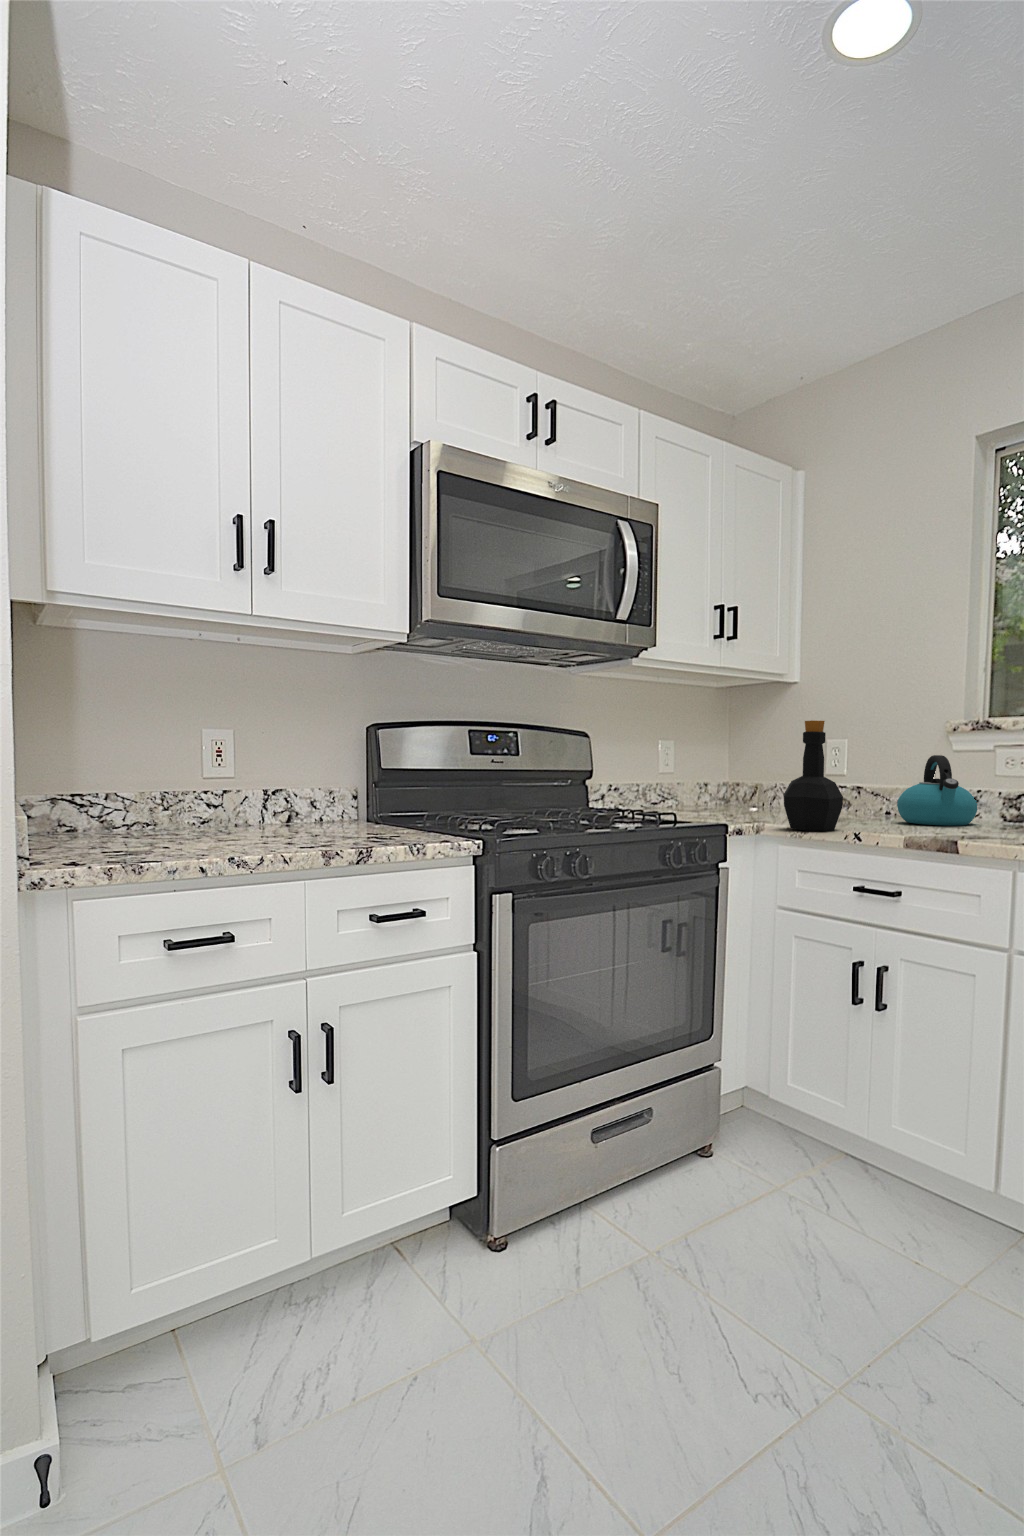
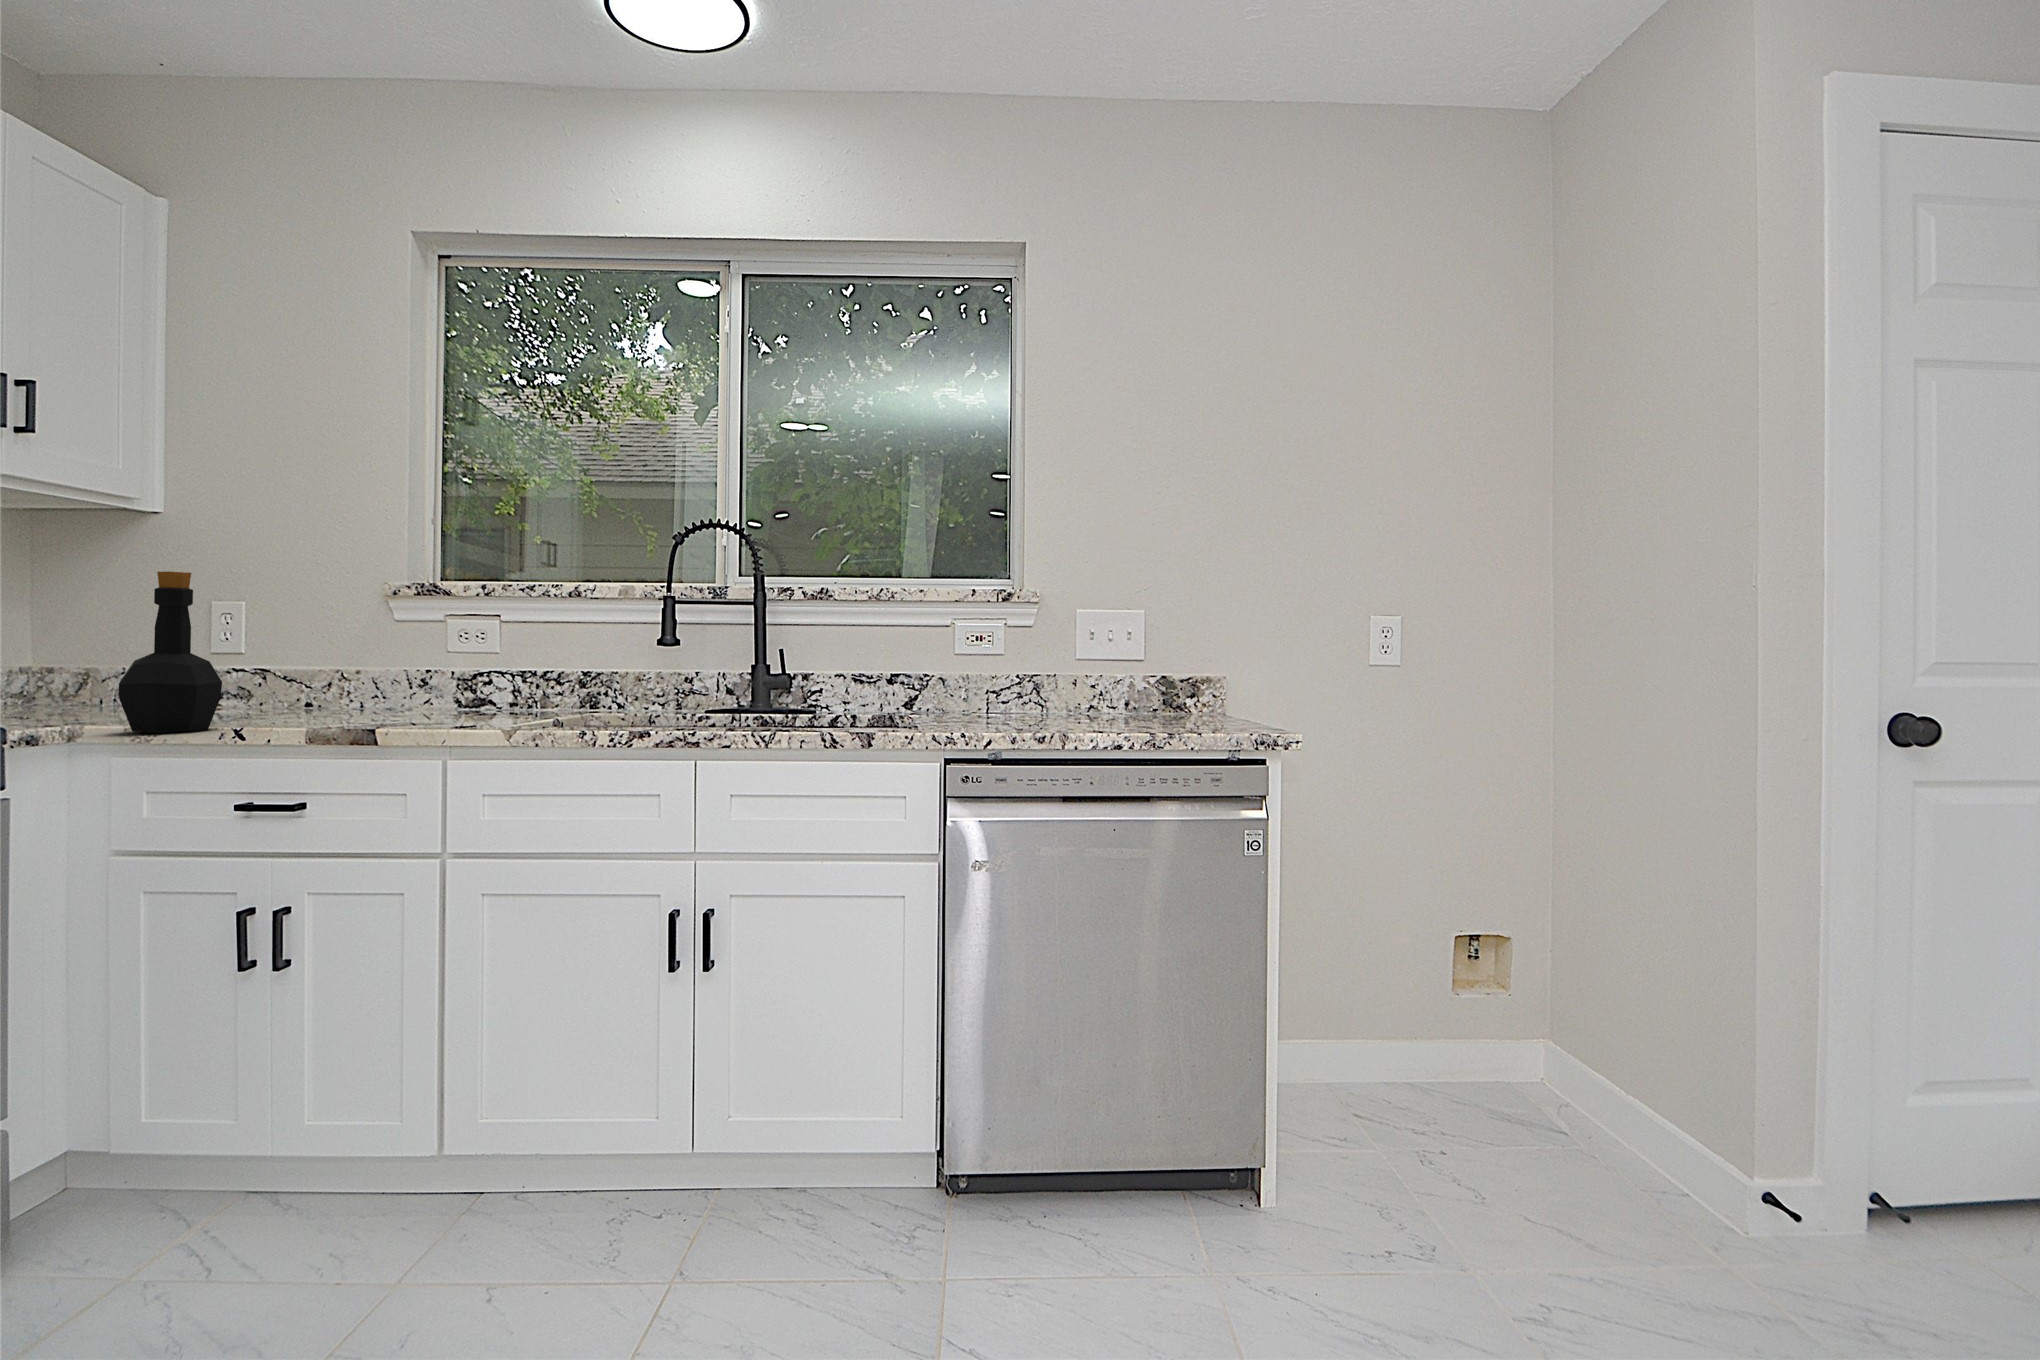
kettle: present [897,755,977,826] -> none [318,625,426,715]

